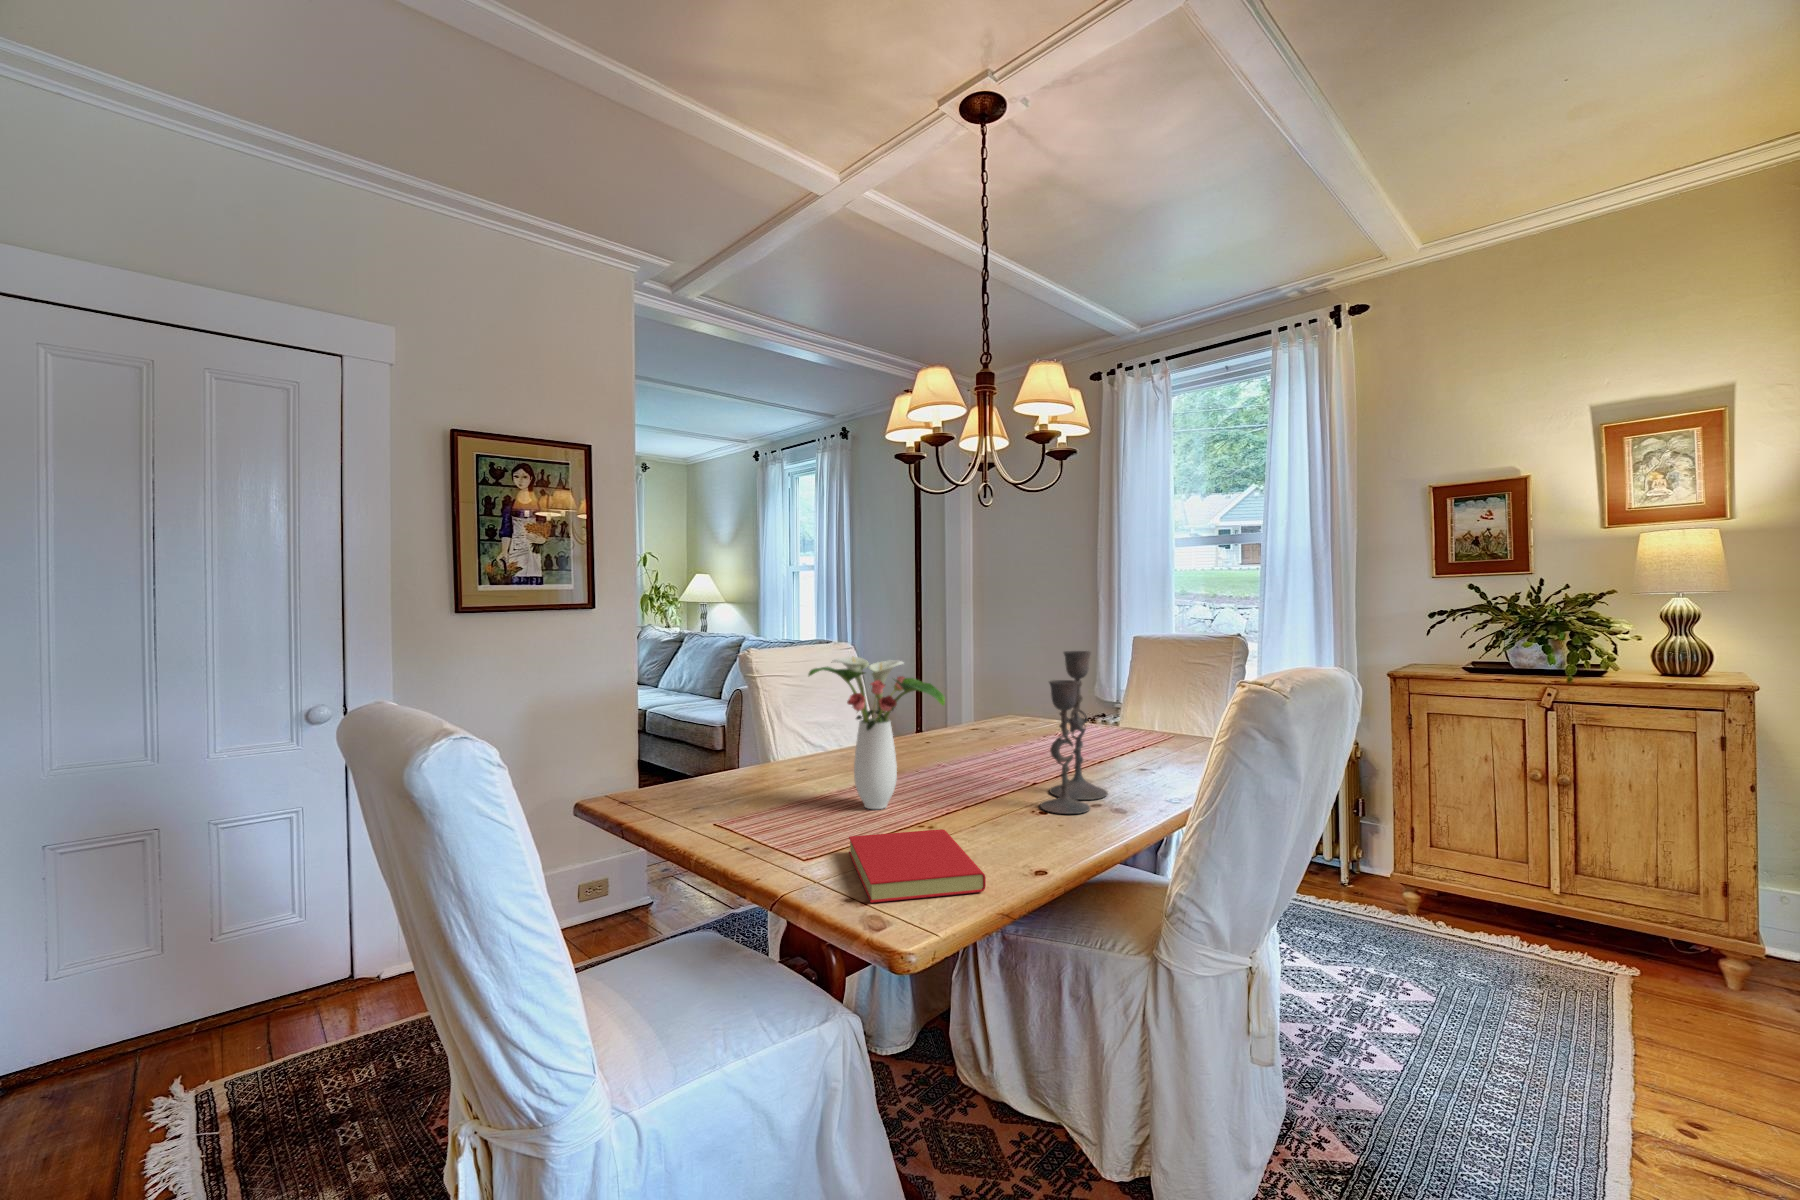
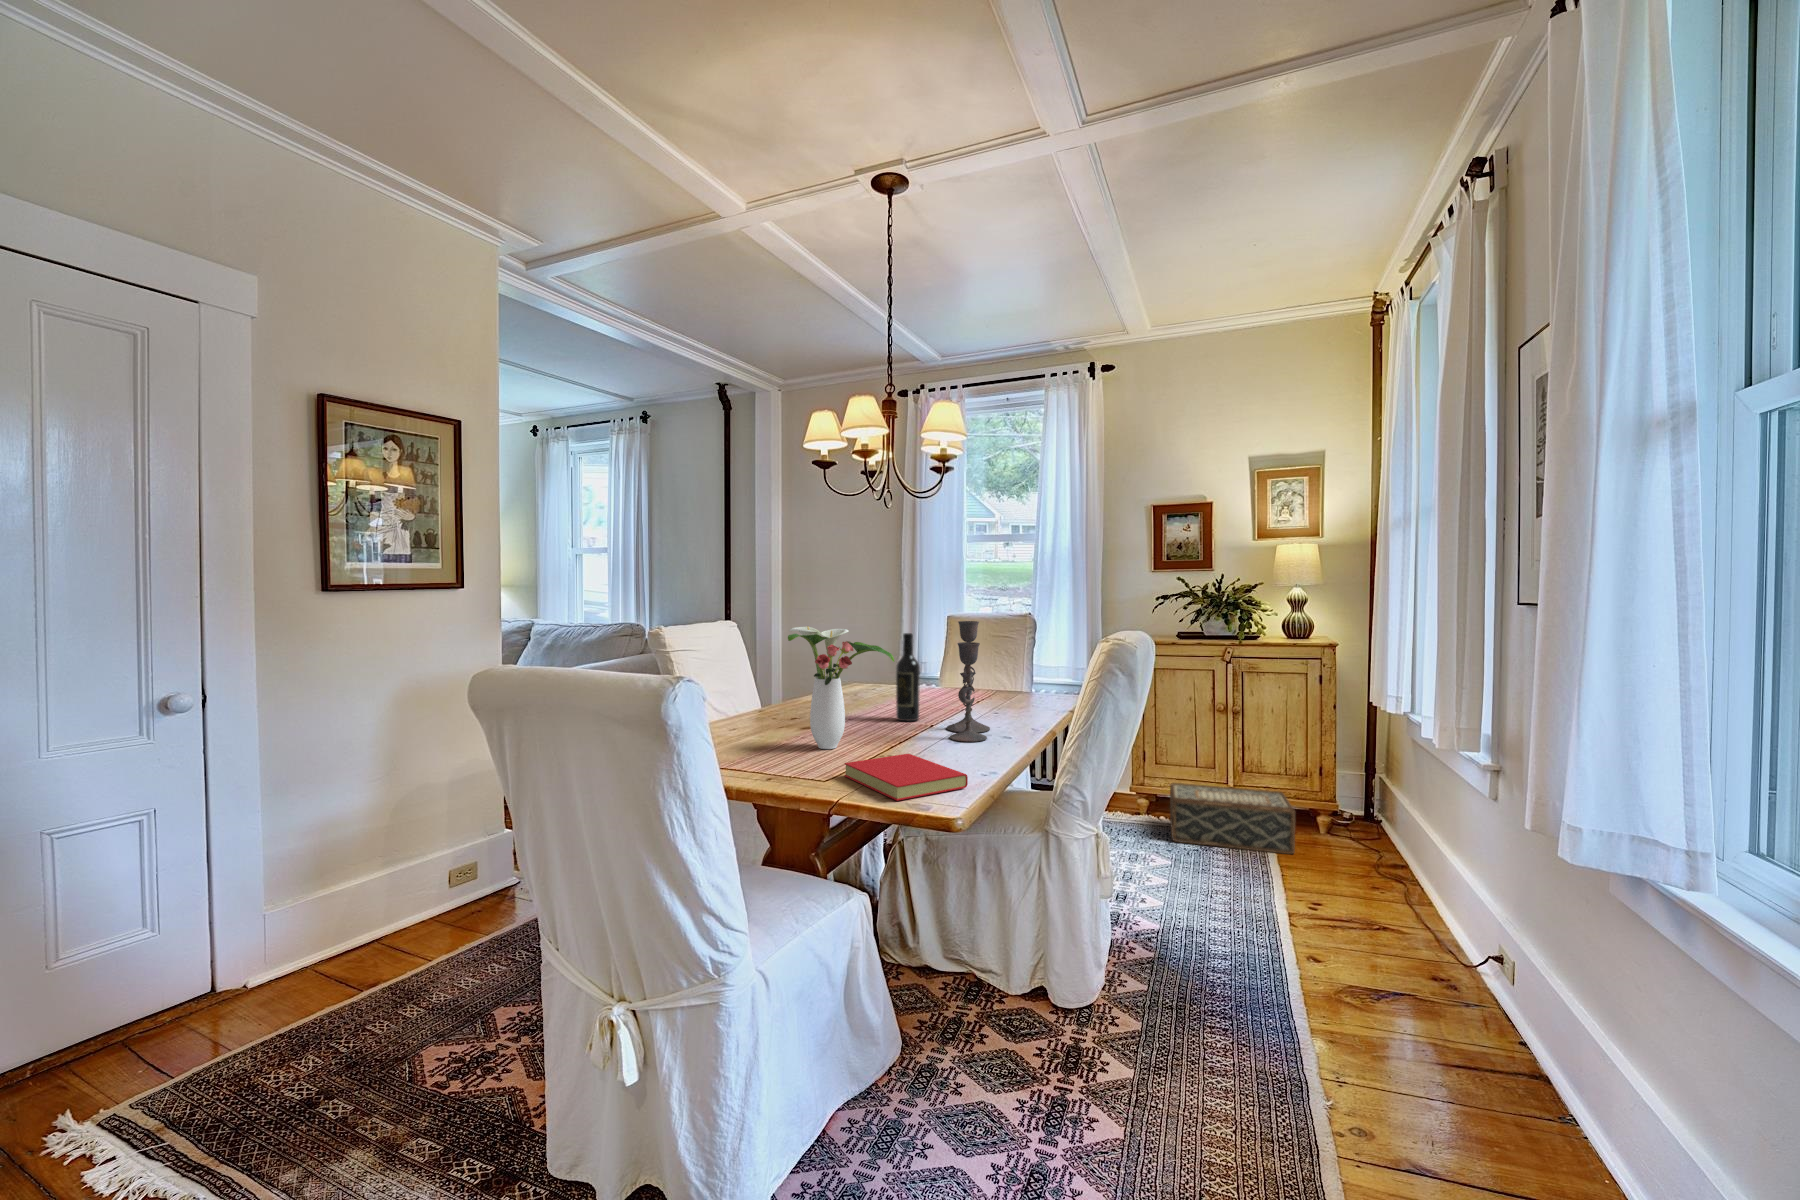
wine bottle: none [998,664,1028,776] -> present [896,633,920,721]
woven basket: none [1445,879,1669,1021] -> present [1170,783,1295,854]

